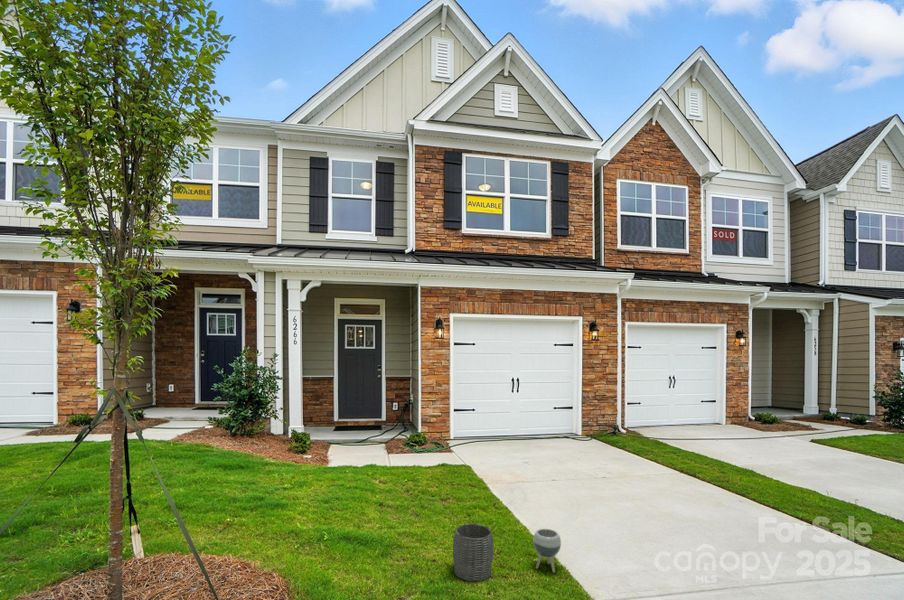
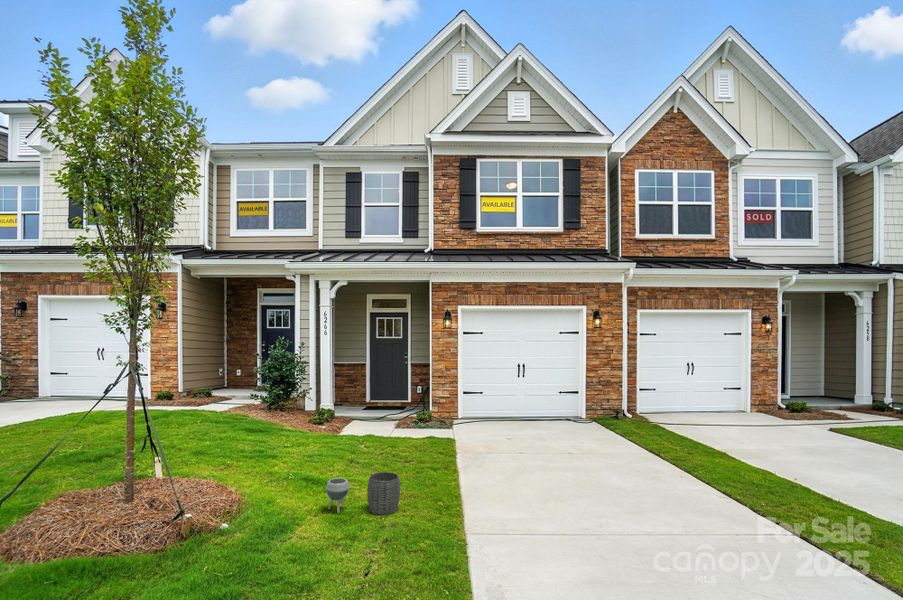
planter: present [533,529,561,572] -> present [326,478,349,513]

